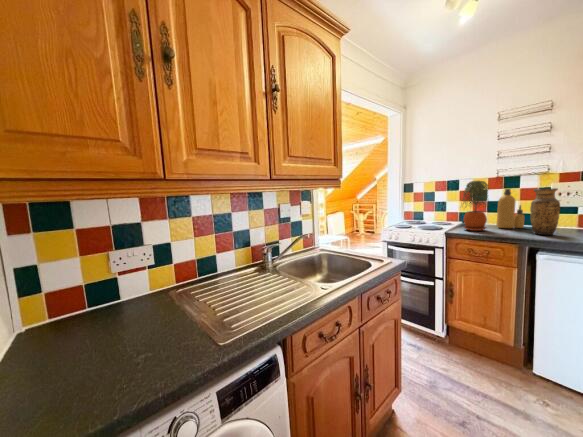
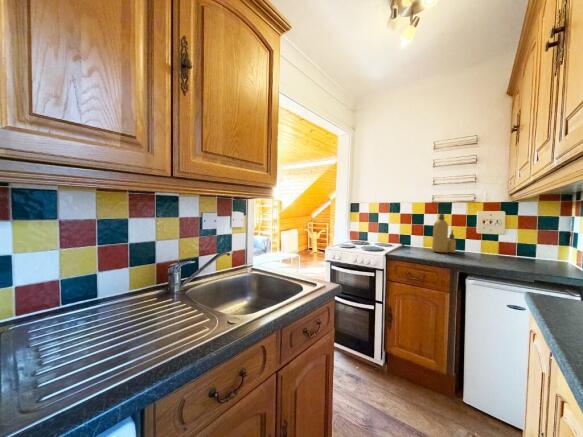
potted plant: present [462,181,488,231] -> none [400,204,426,254]
vase: present [530,188,560,235] -> none [461,215,485,261]

